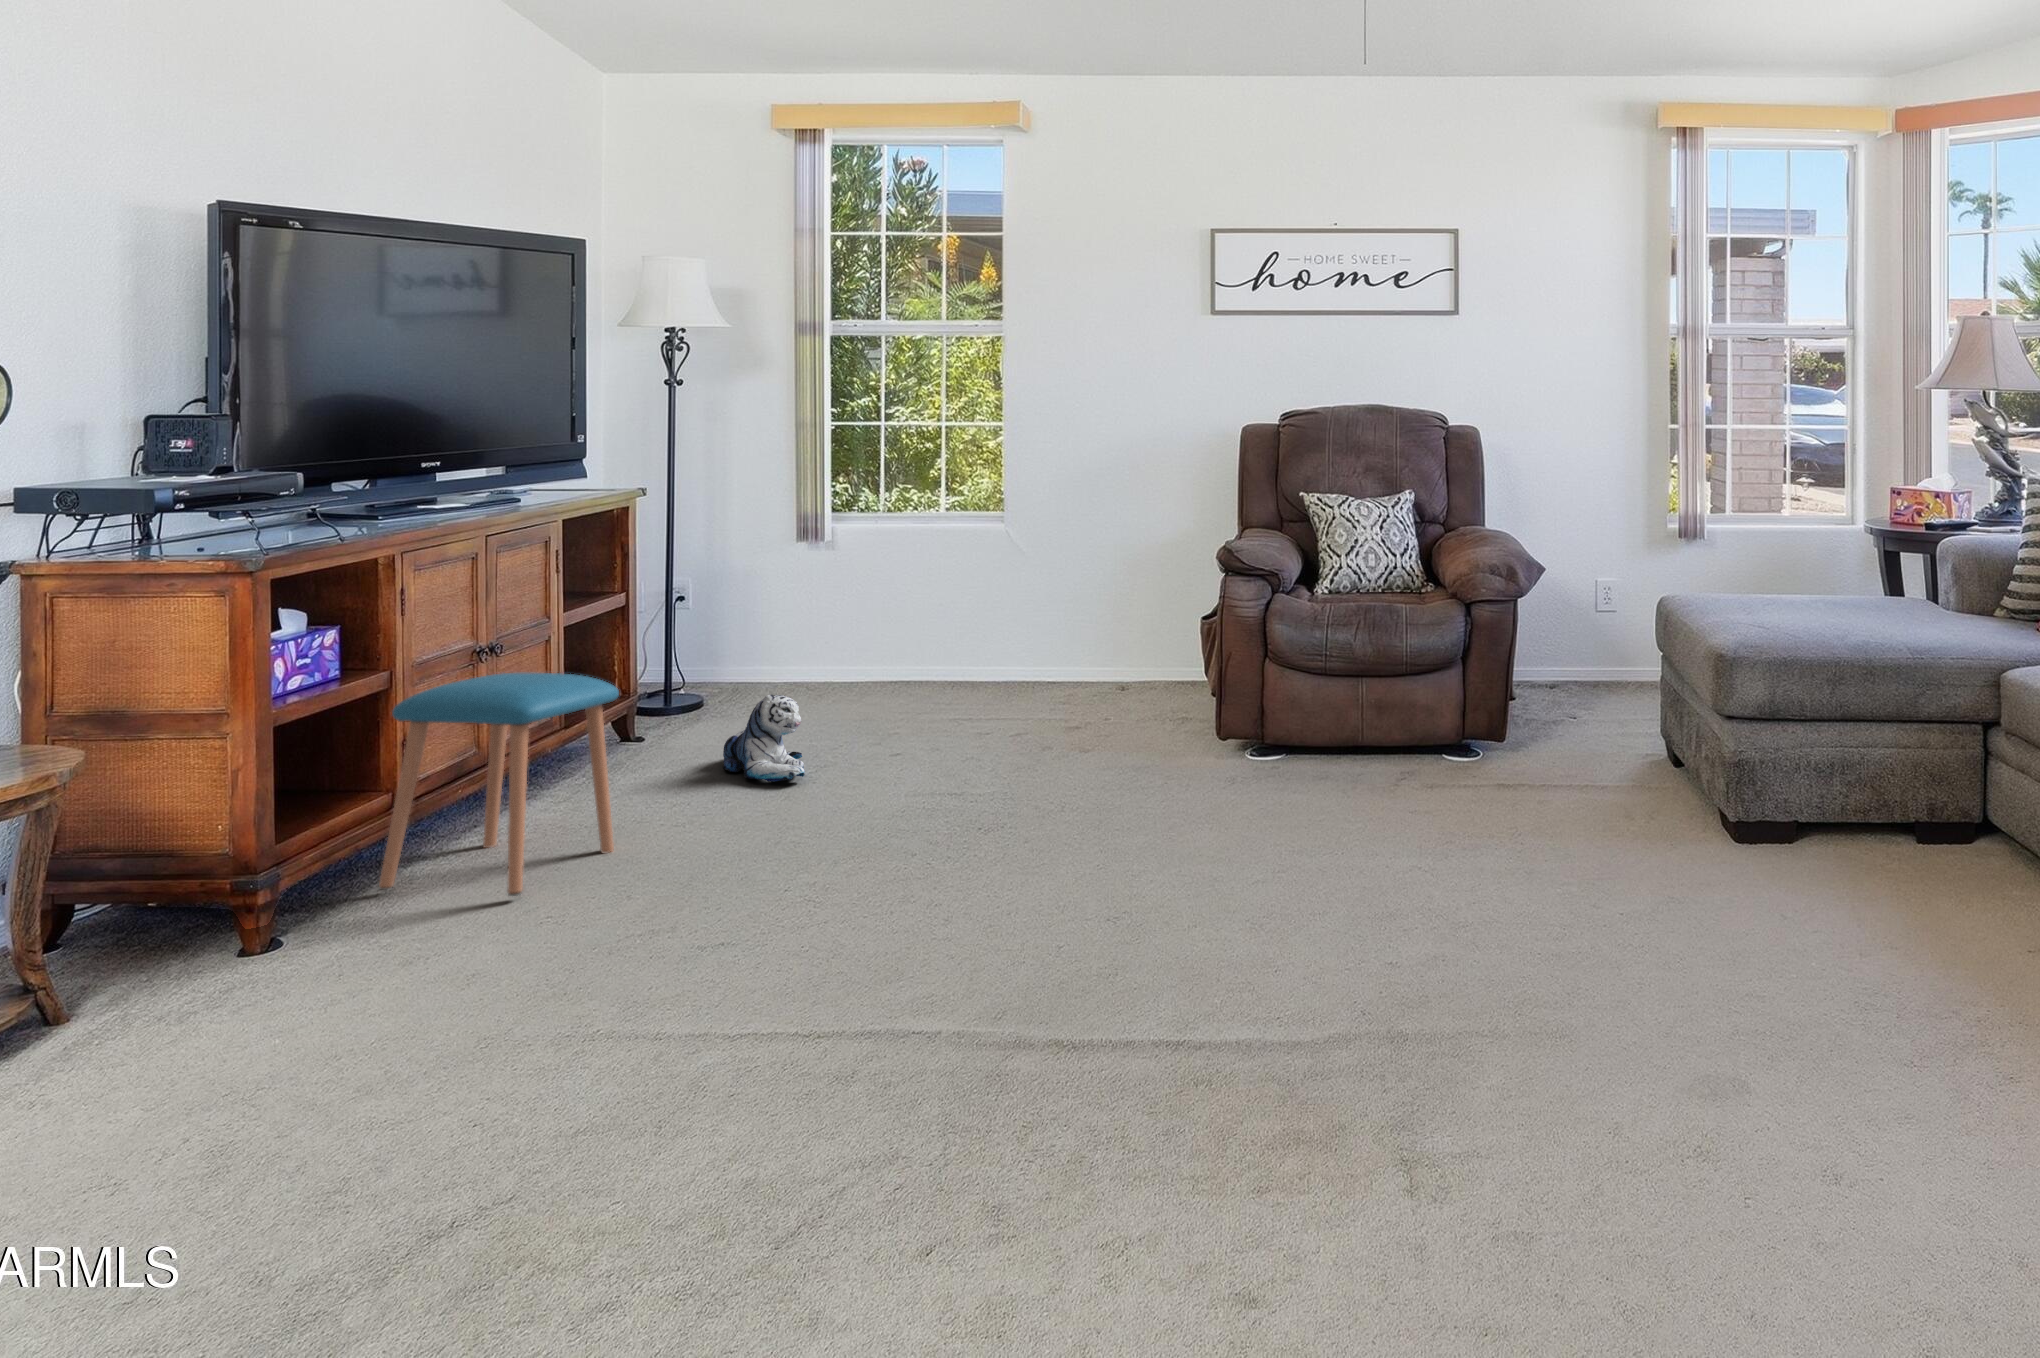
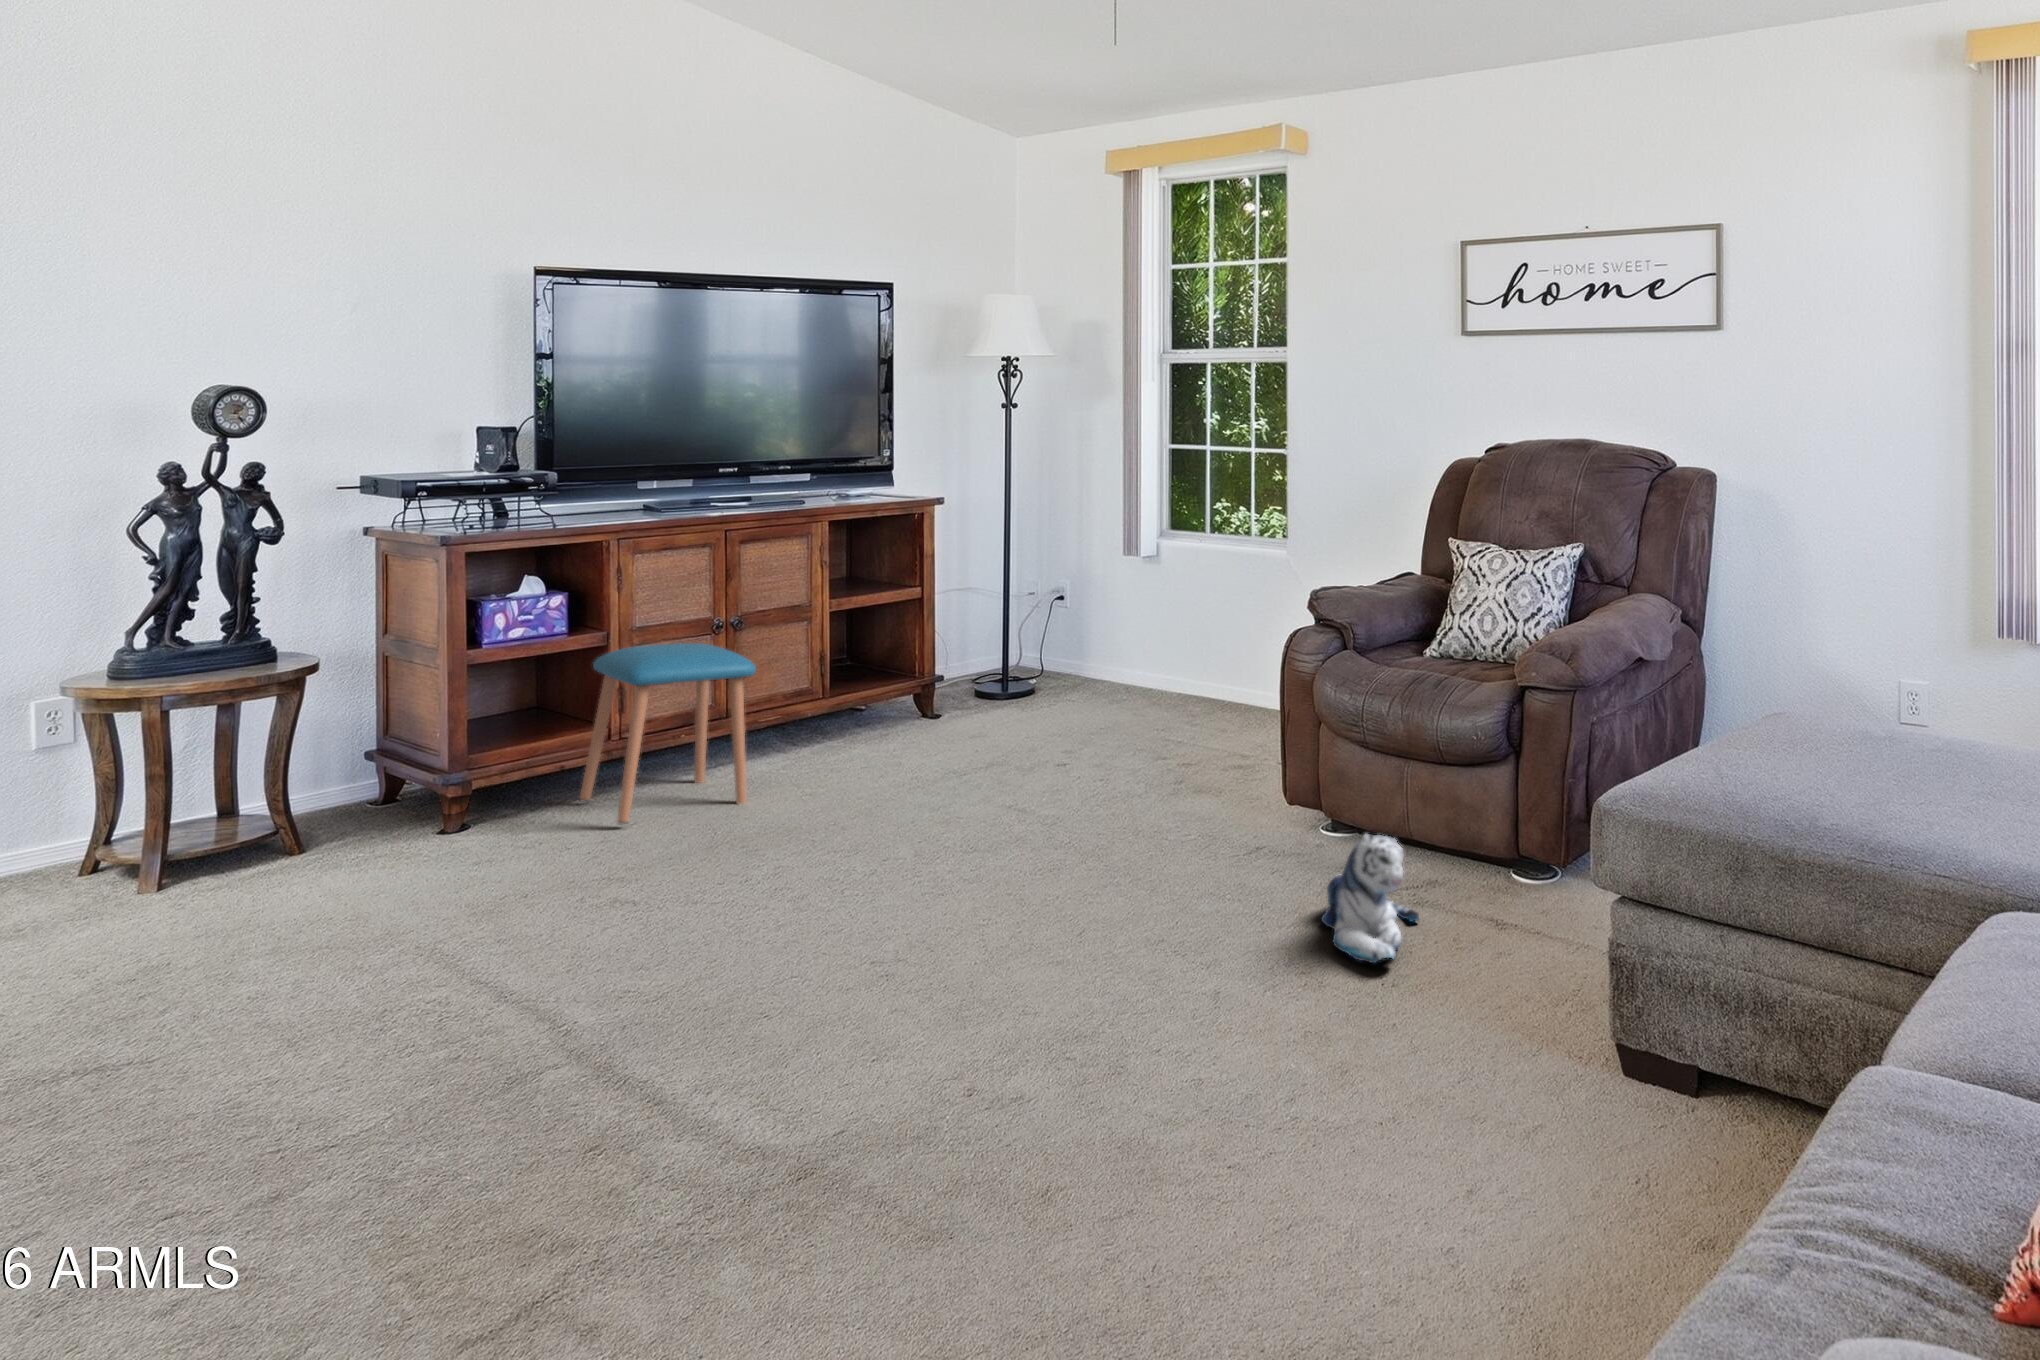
plush toy: present [723,695,805,781] -> present [1321,834,1419,963]

